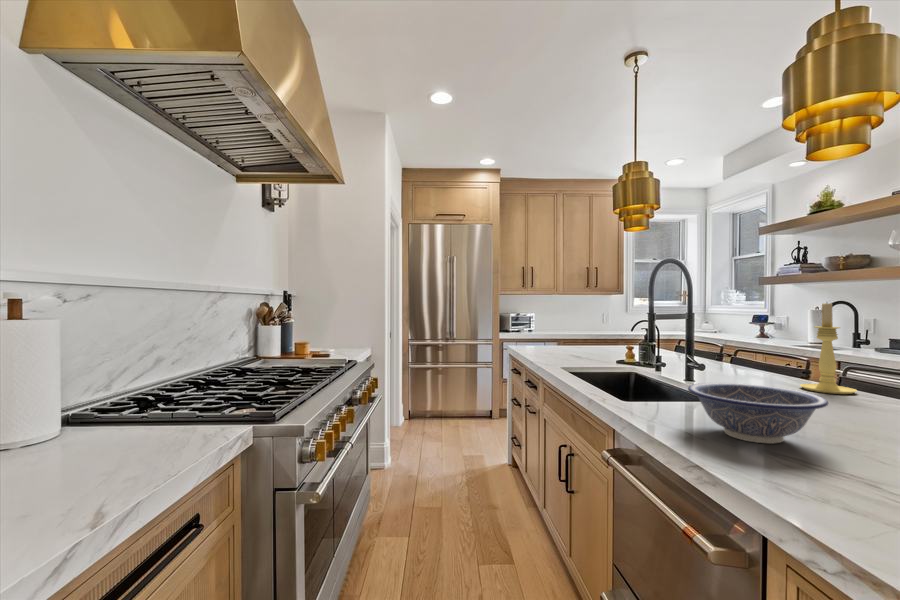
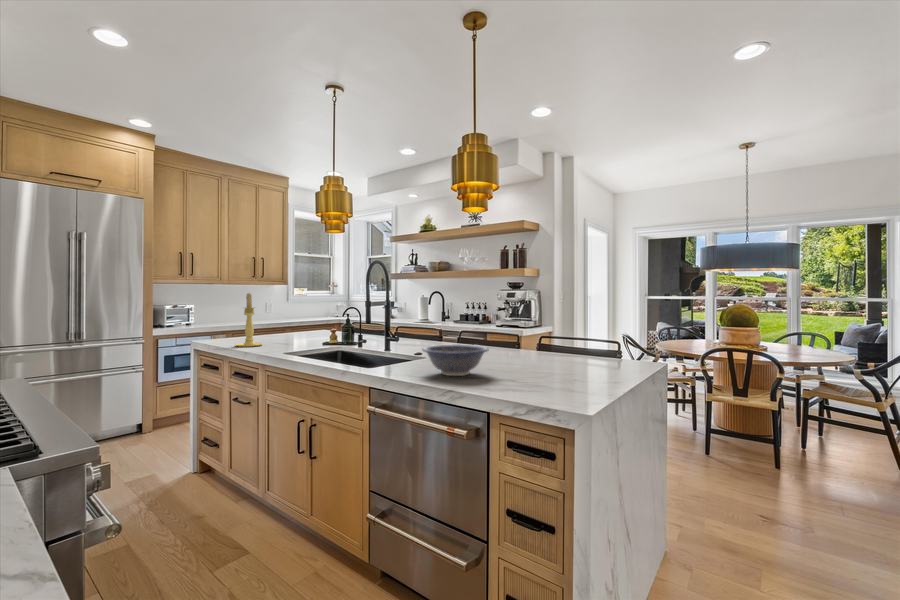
candle holder: present [800,303,857,394] -> present [236,293,263,347]

